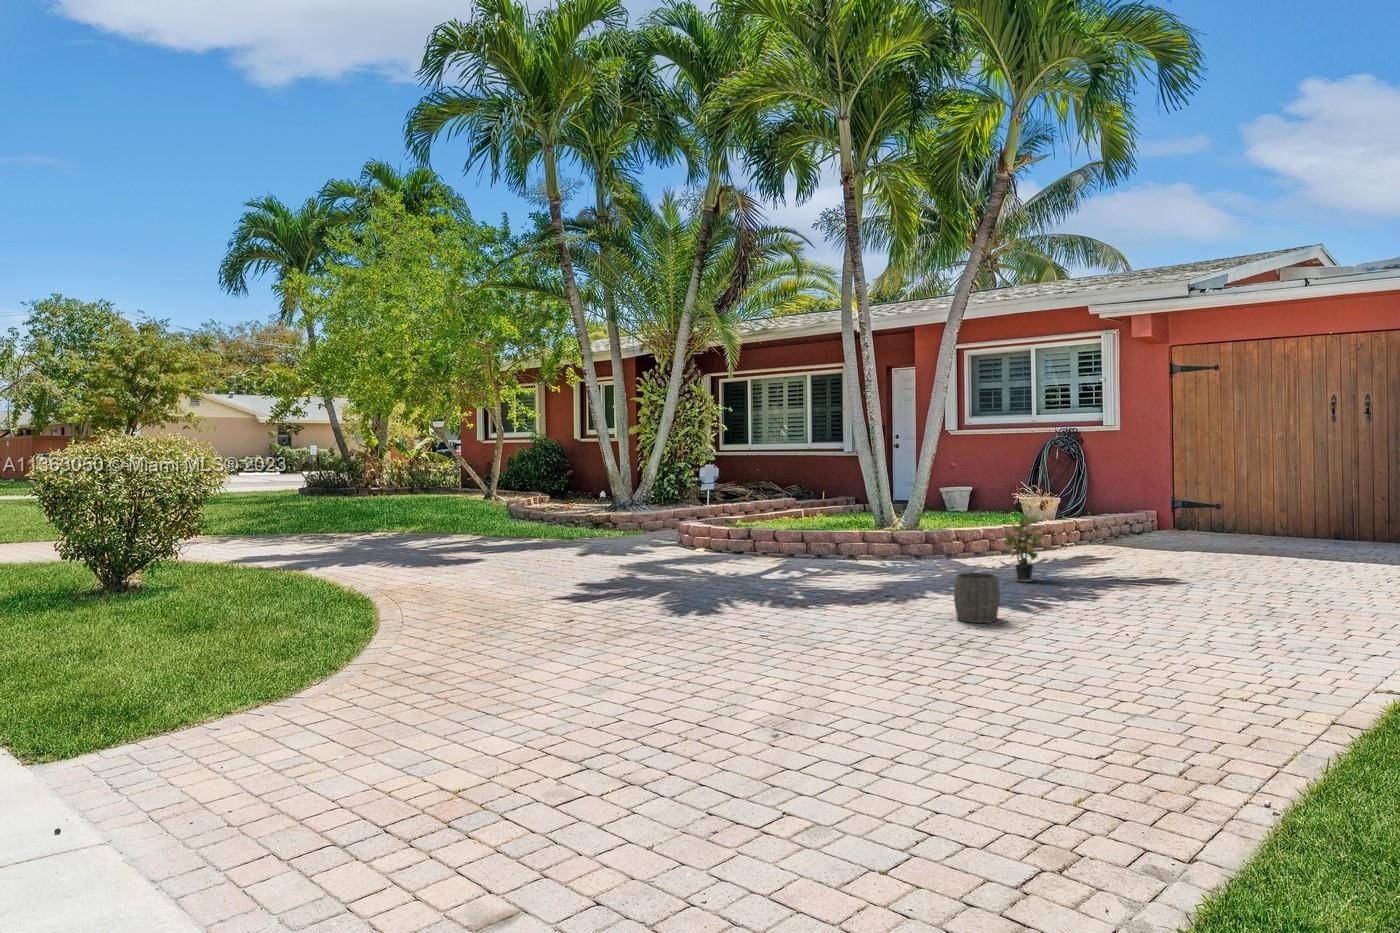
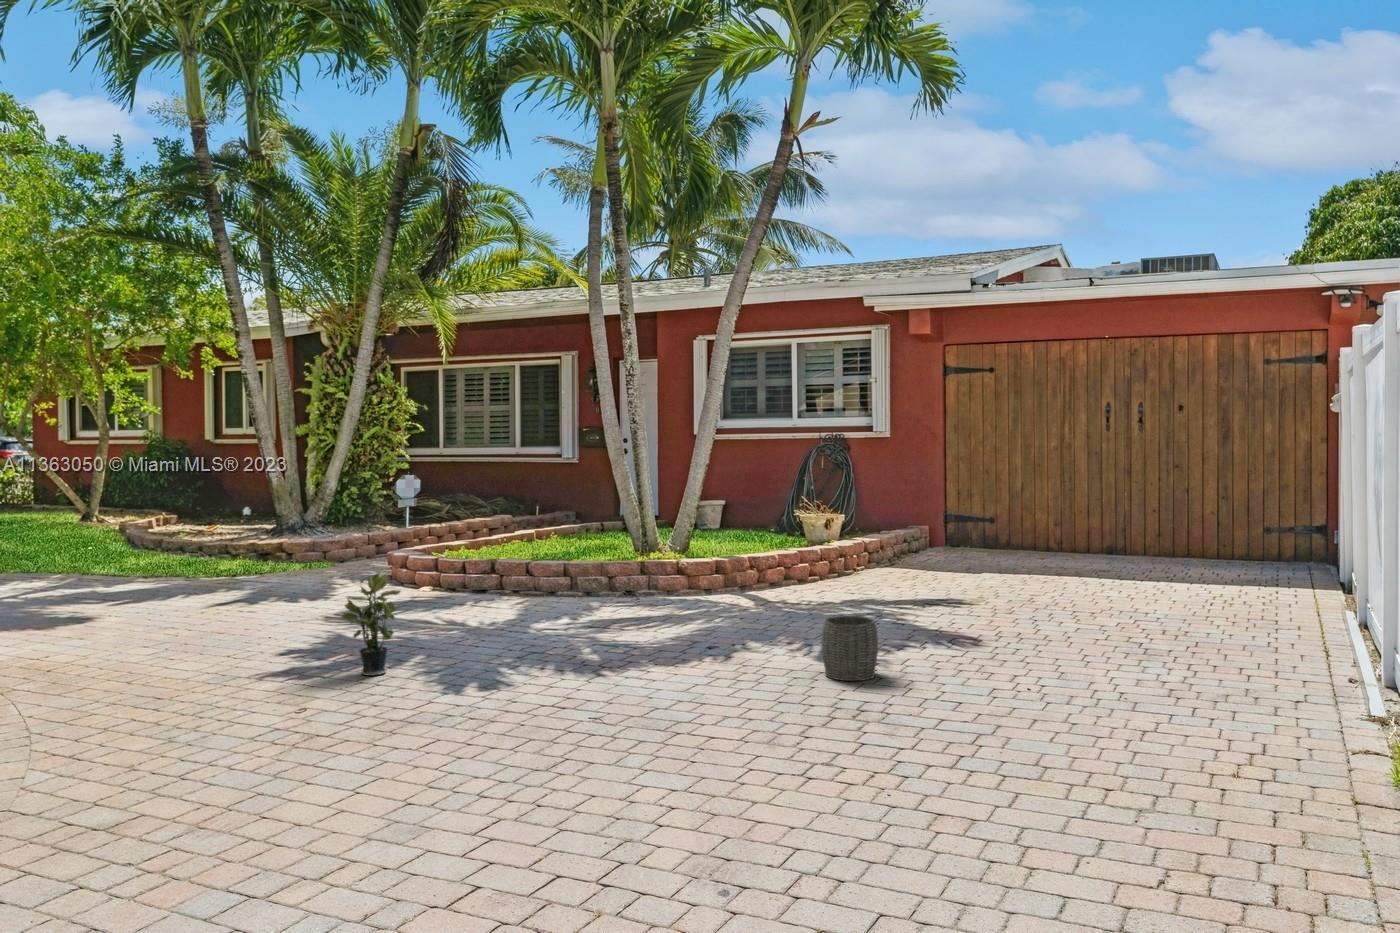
potted plant: present [1004,515,1042,582] -> present [342,571,400,676]

